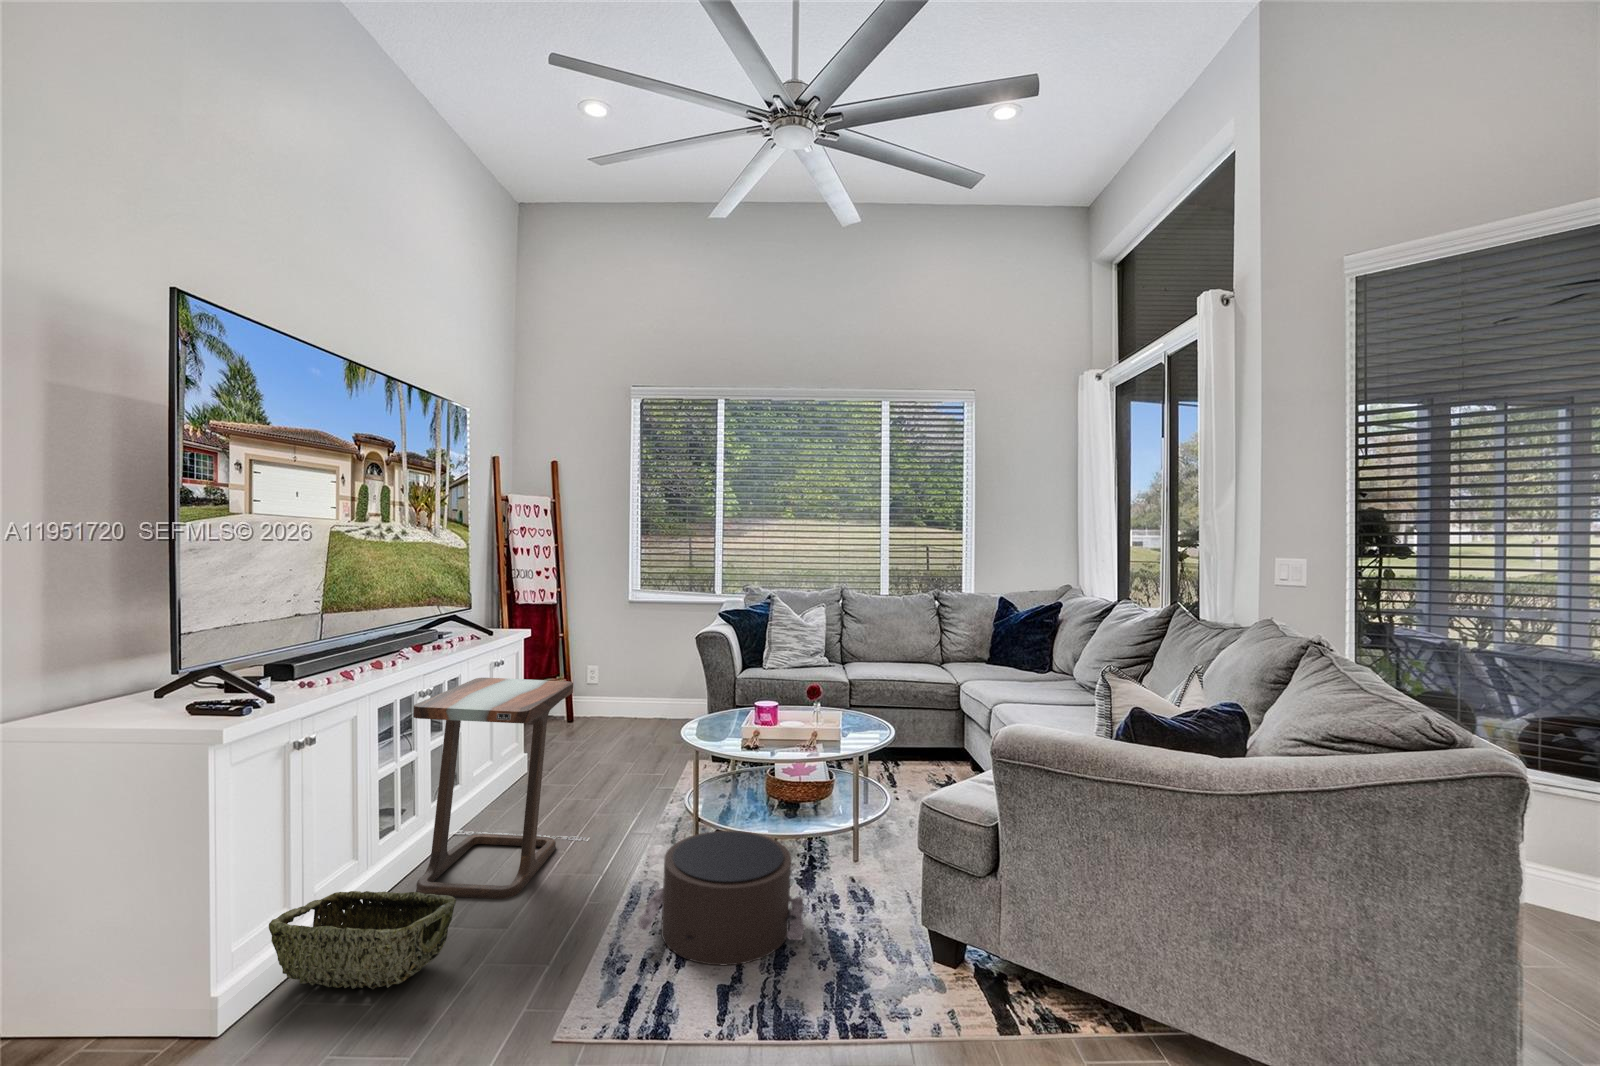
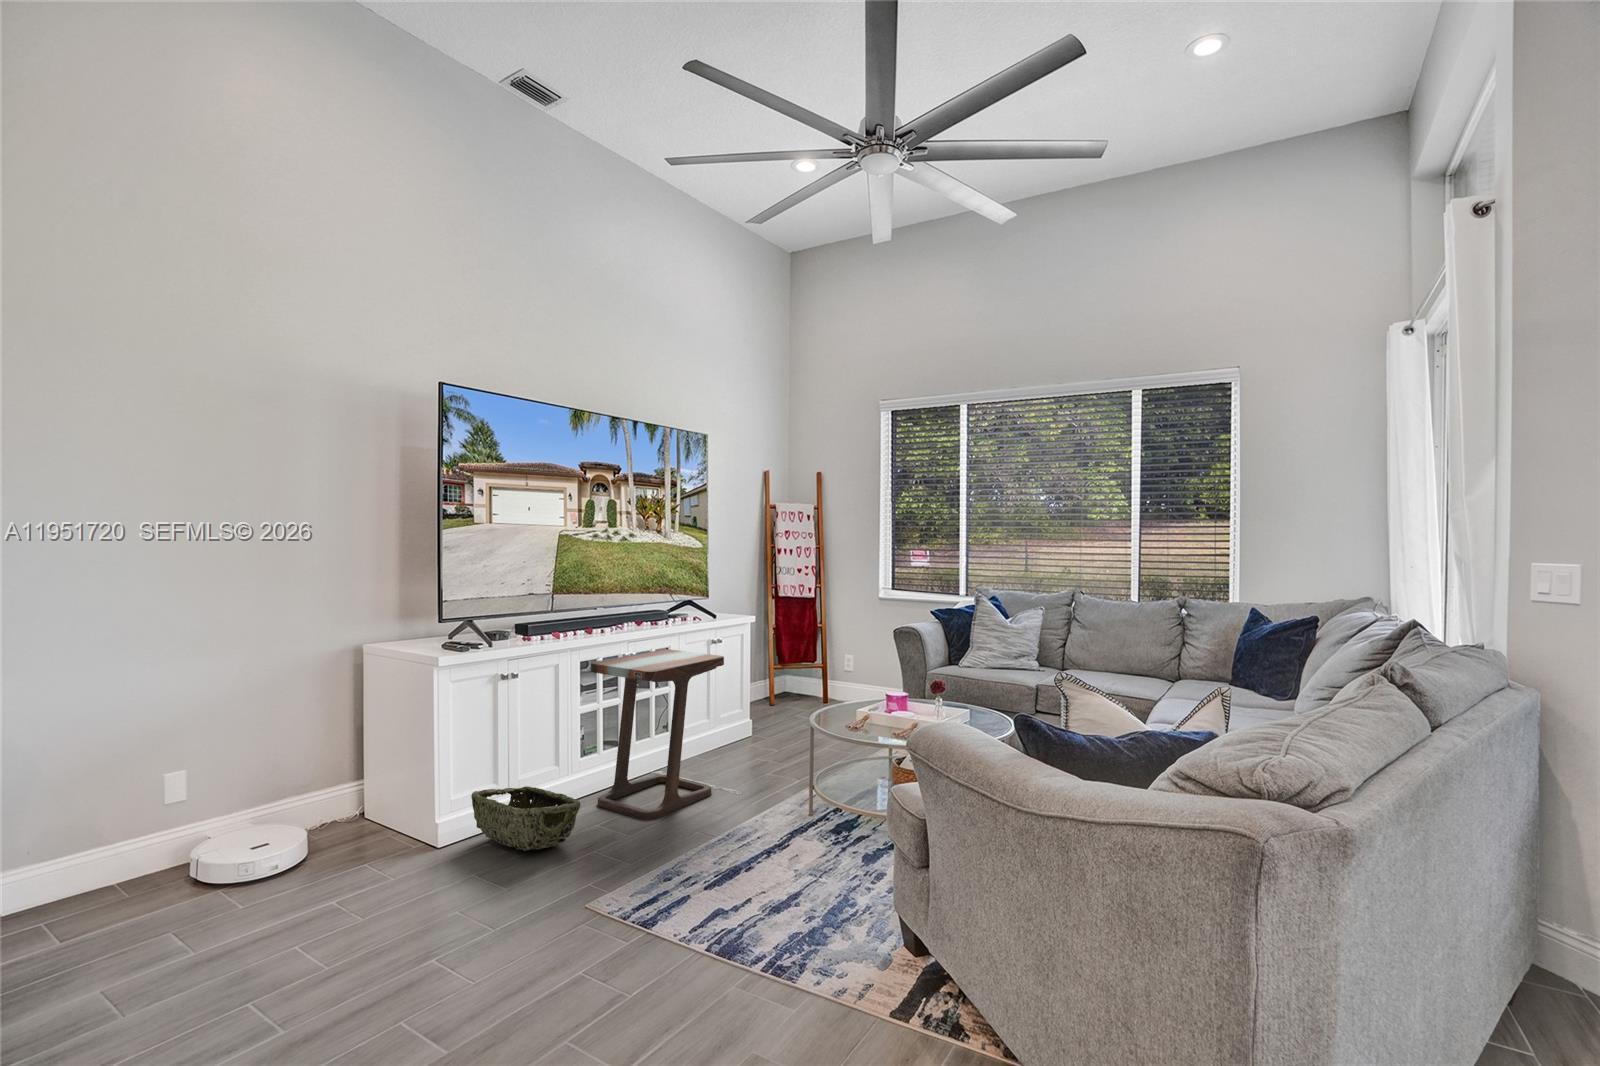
pouf: present [638,831,805,965] -> none [688,791,839,901]

